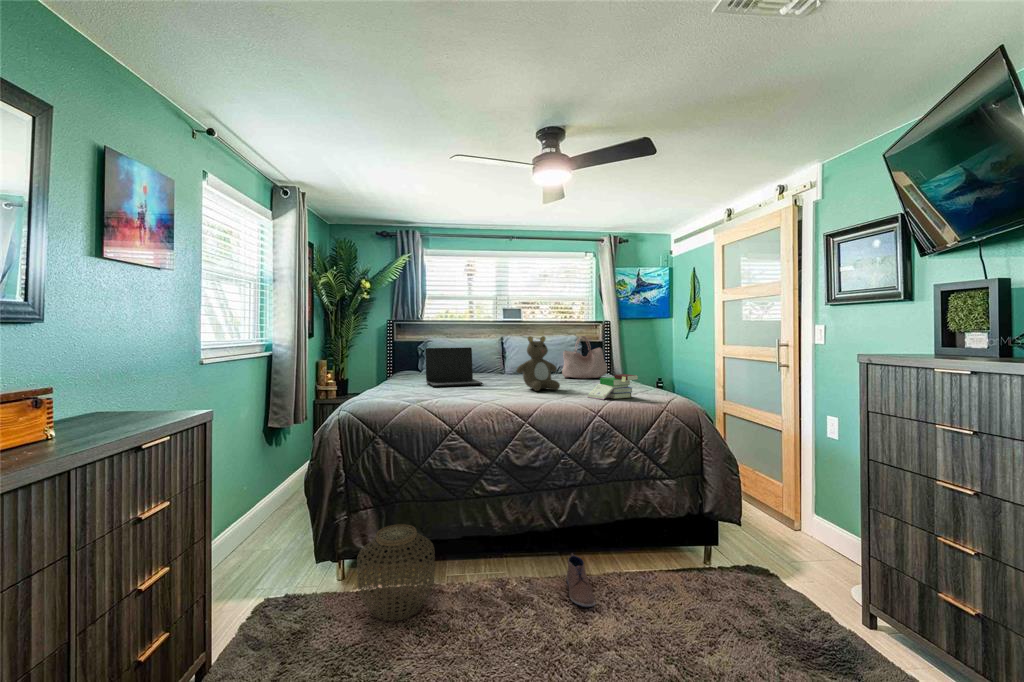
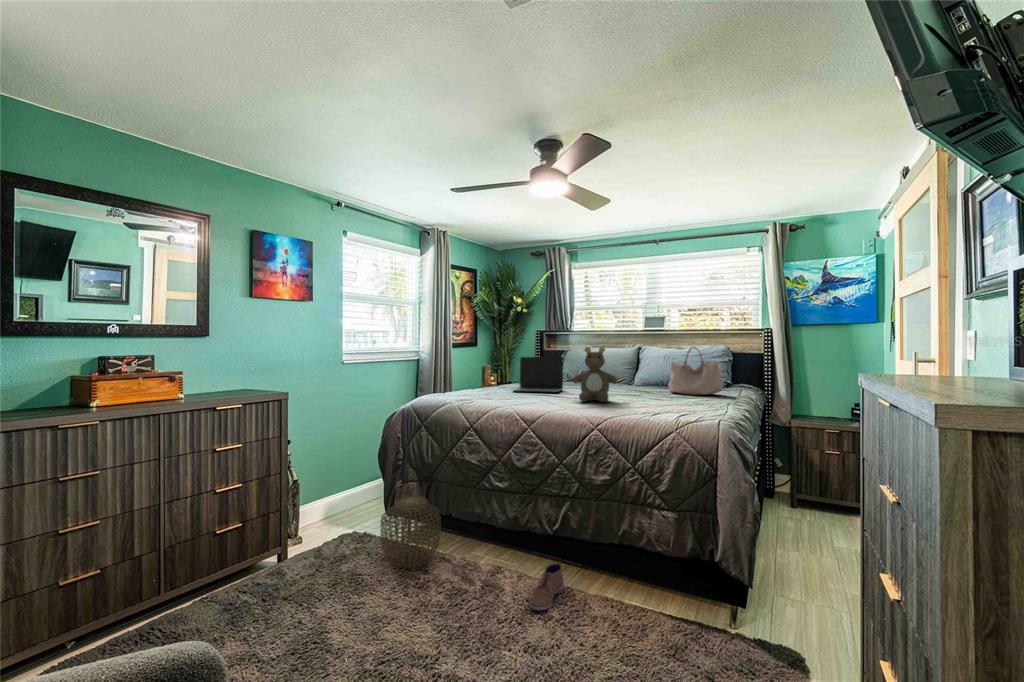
book: present [588,374,638,400] -> none [609,389,656,415]

